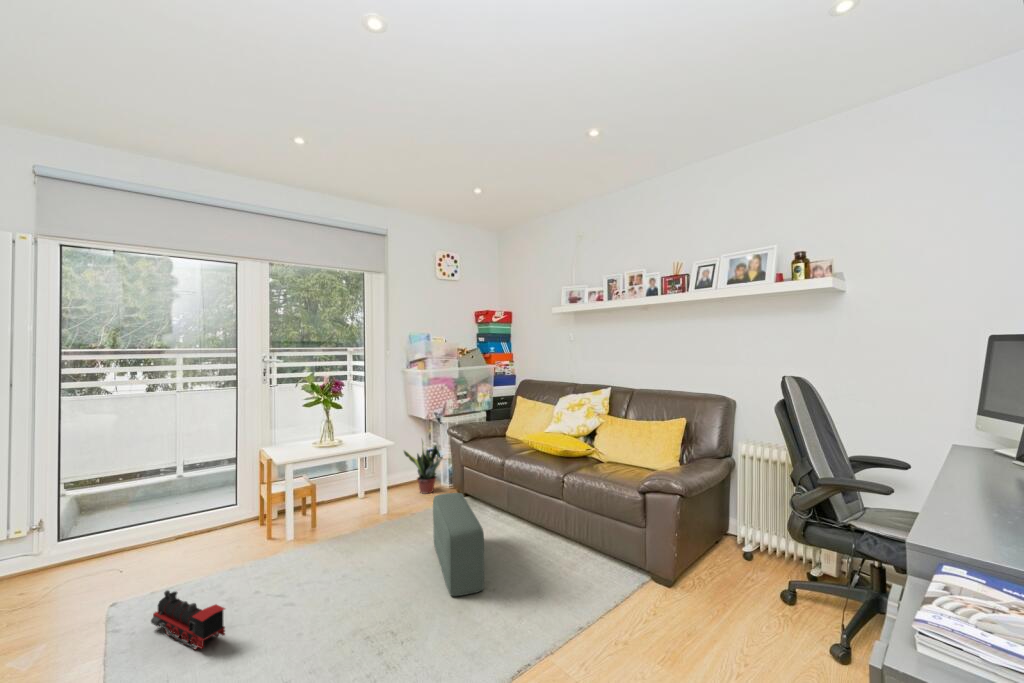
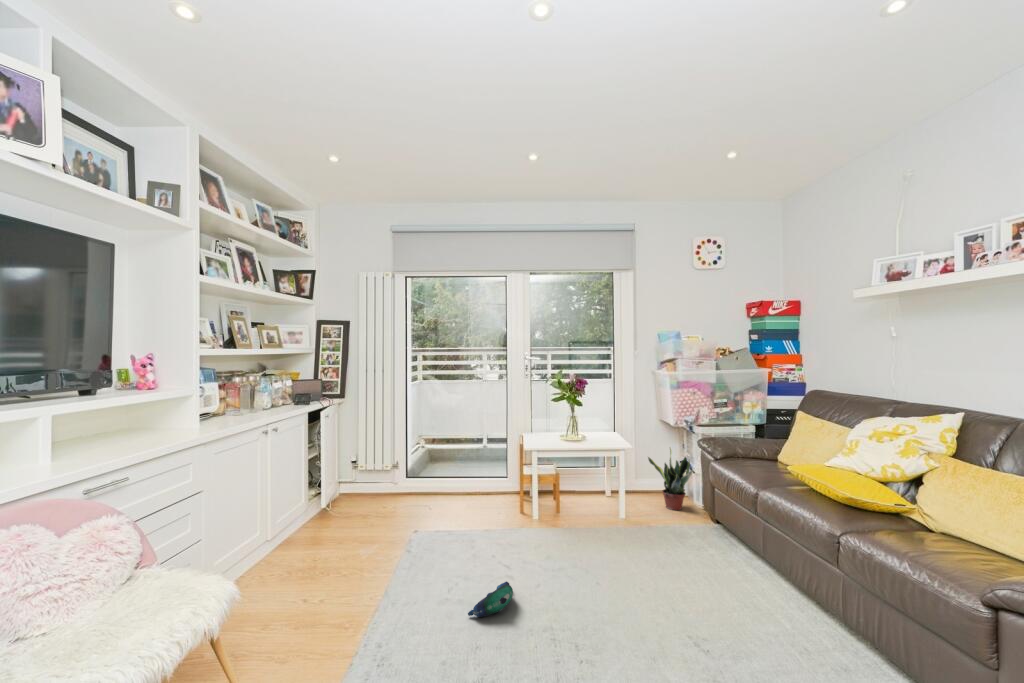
pouf: present [433,493,484,596] -> none [647,515,695,646]
toy train: present [151,590,225,649] -> none [414,534,450,590]
plush toy: none [266,603,313,653] -> present [468,582,513,617]

